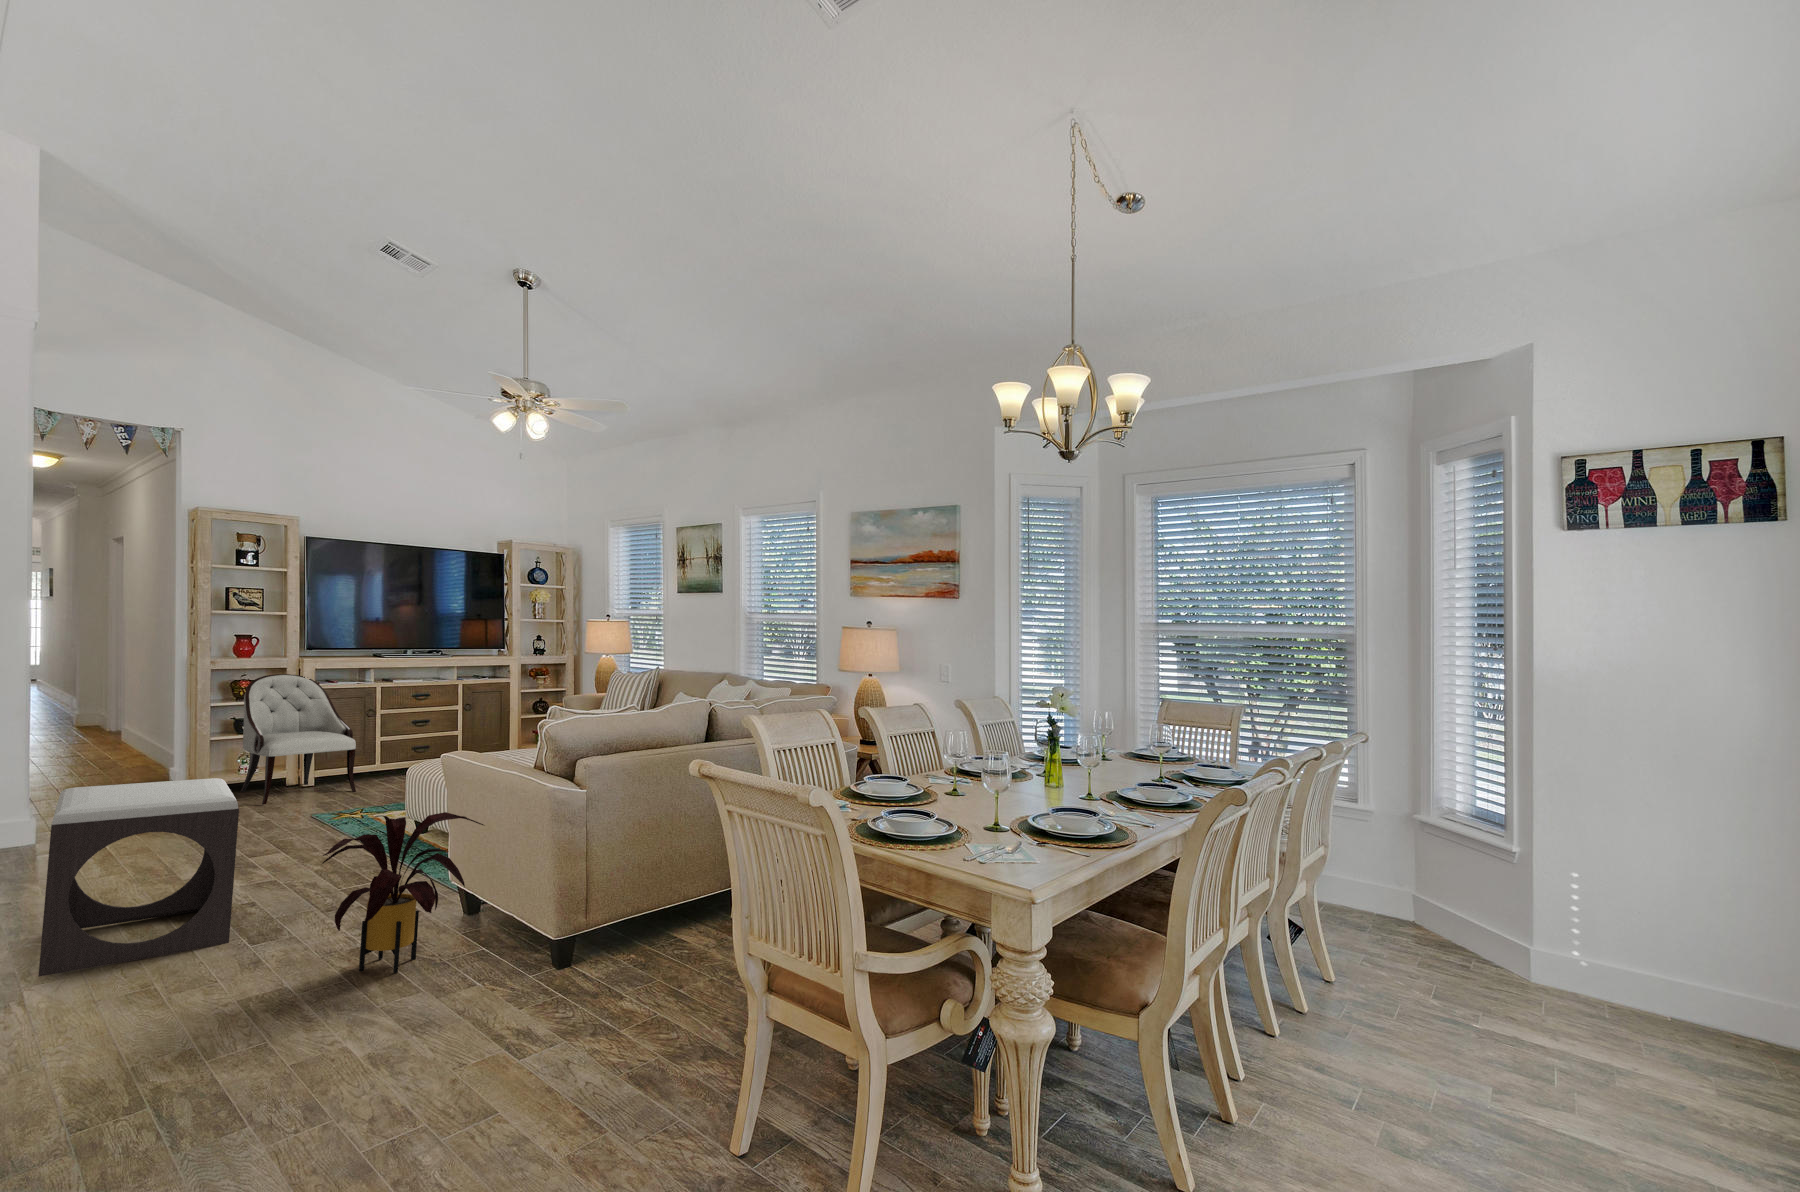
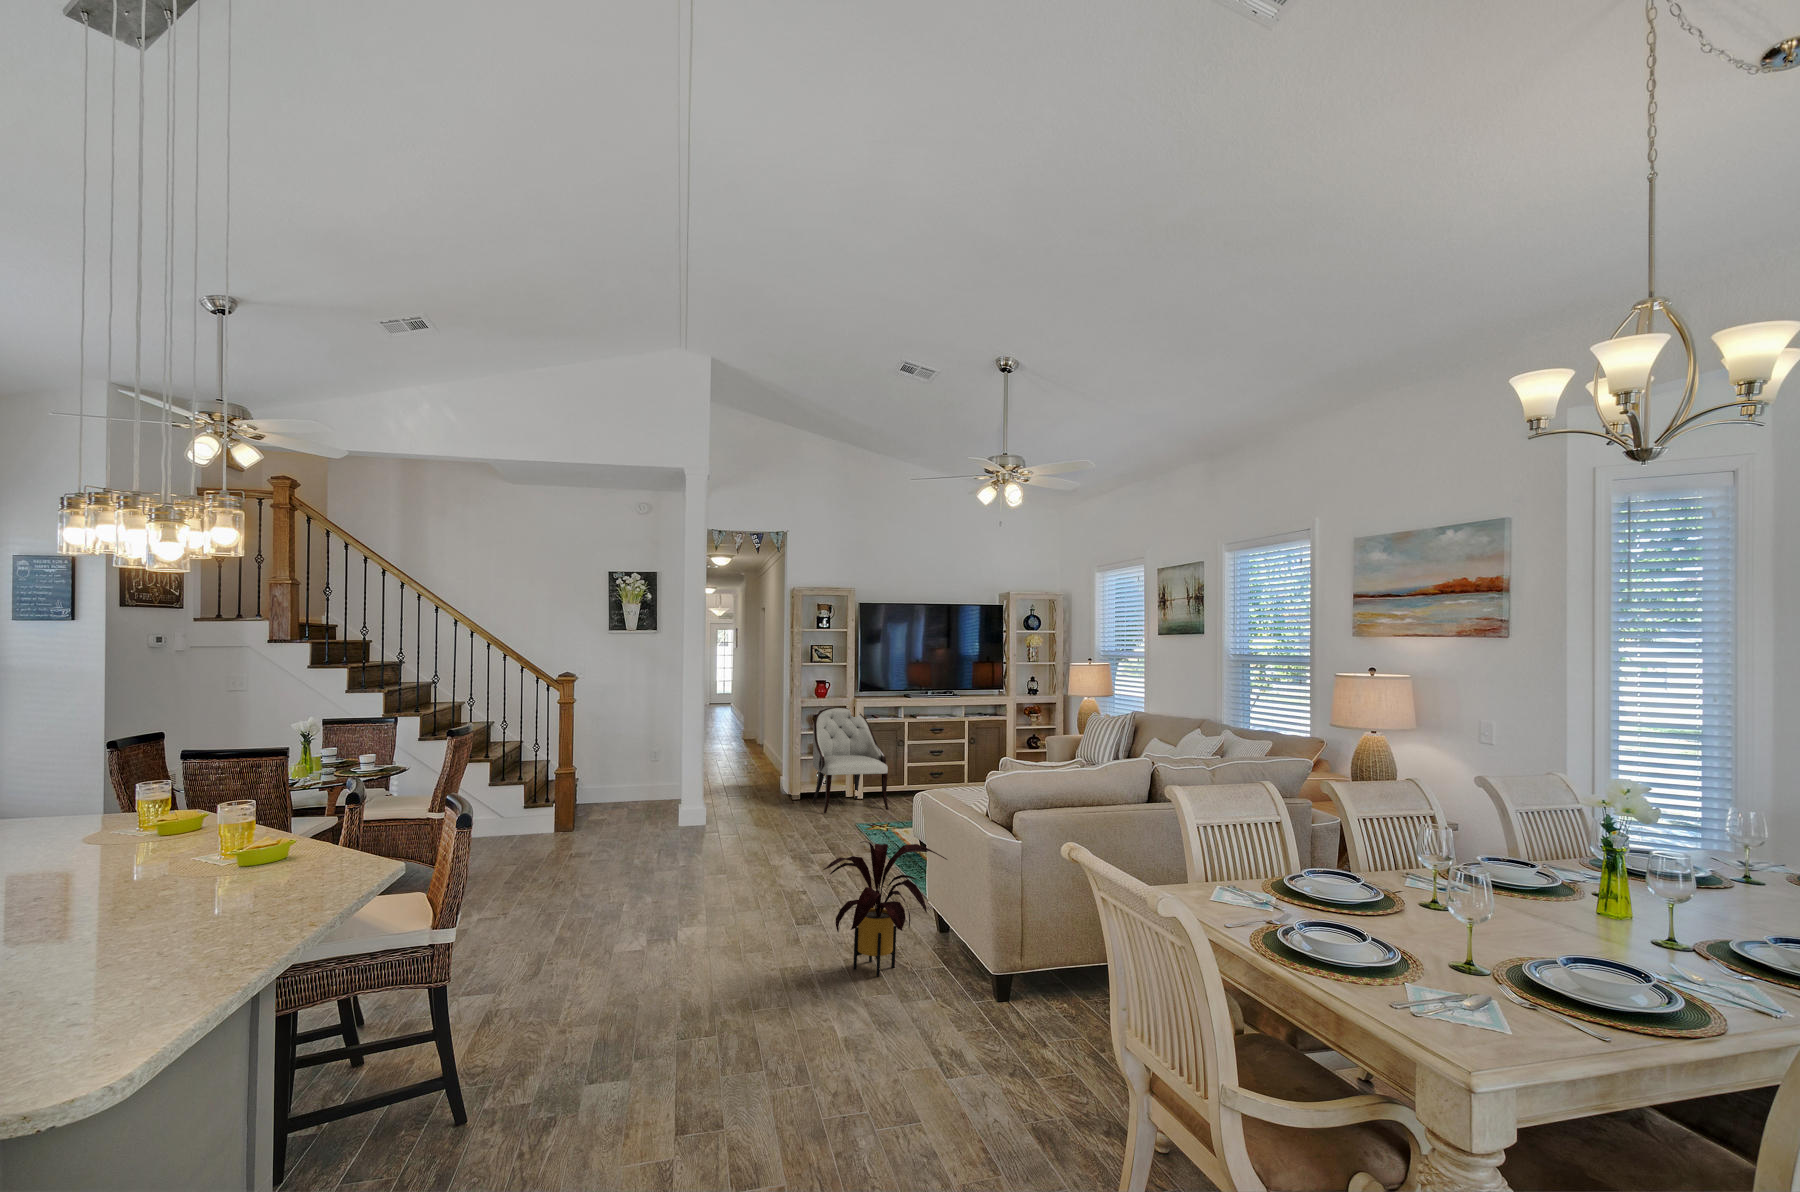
footstool: present [38,778,239,977] -> none [672,793,784,927]

